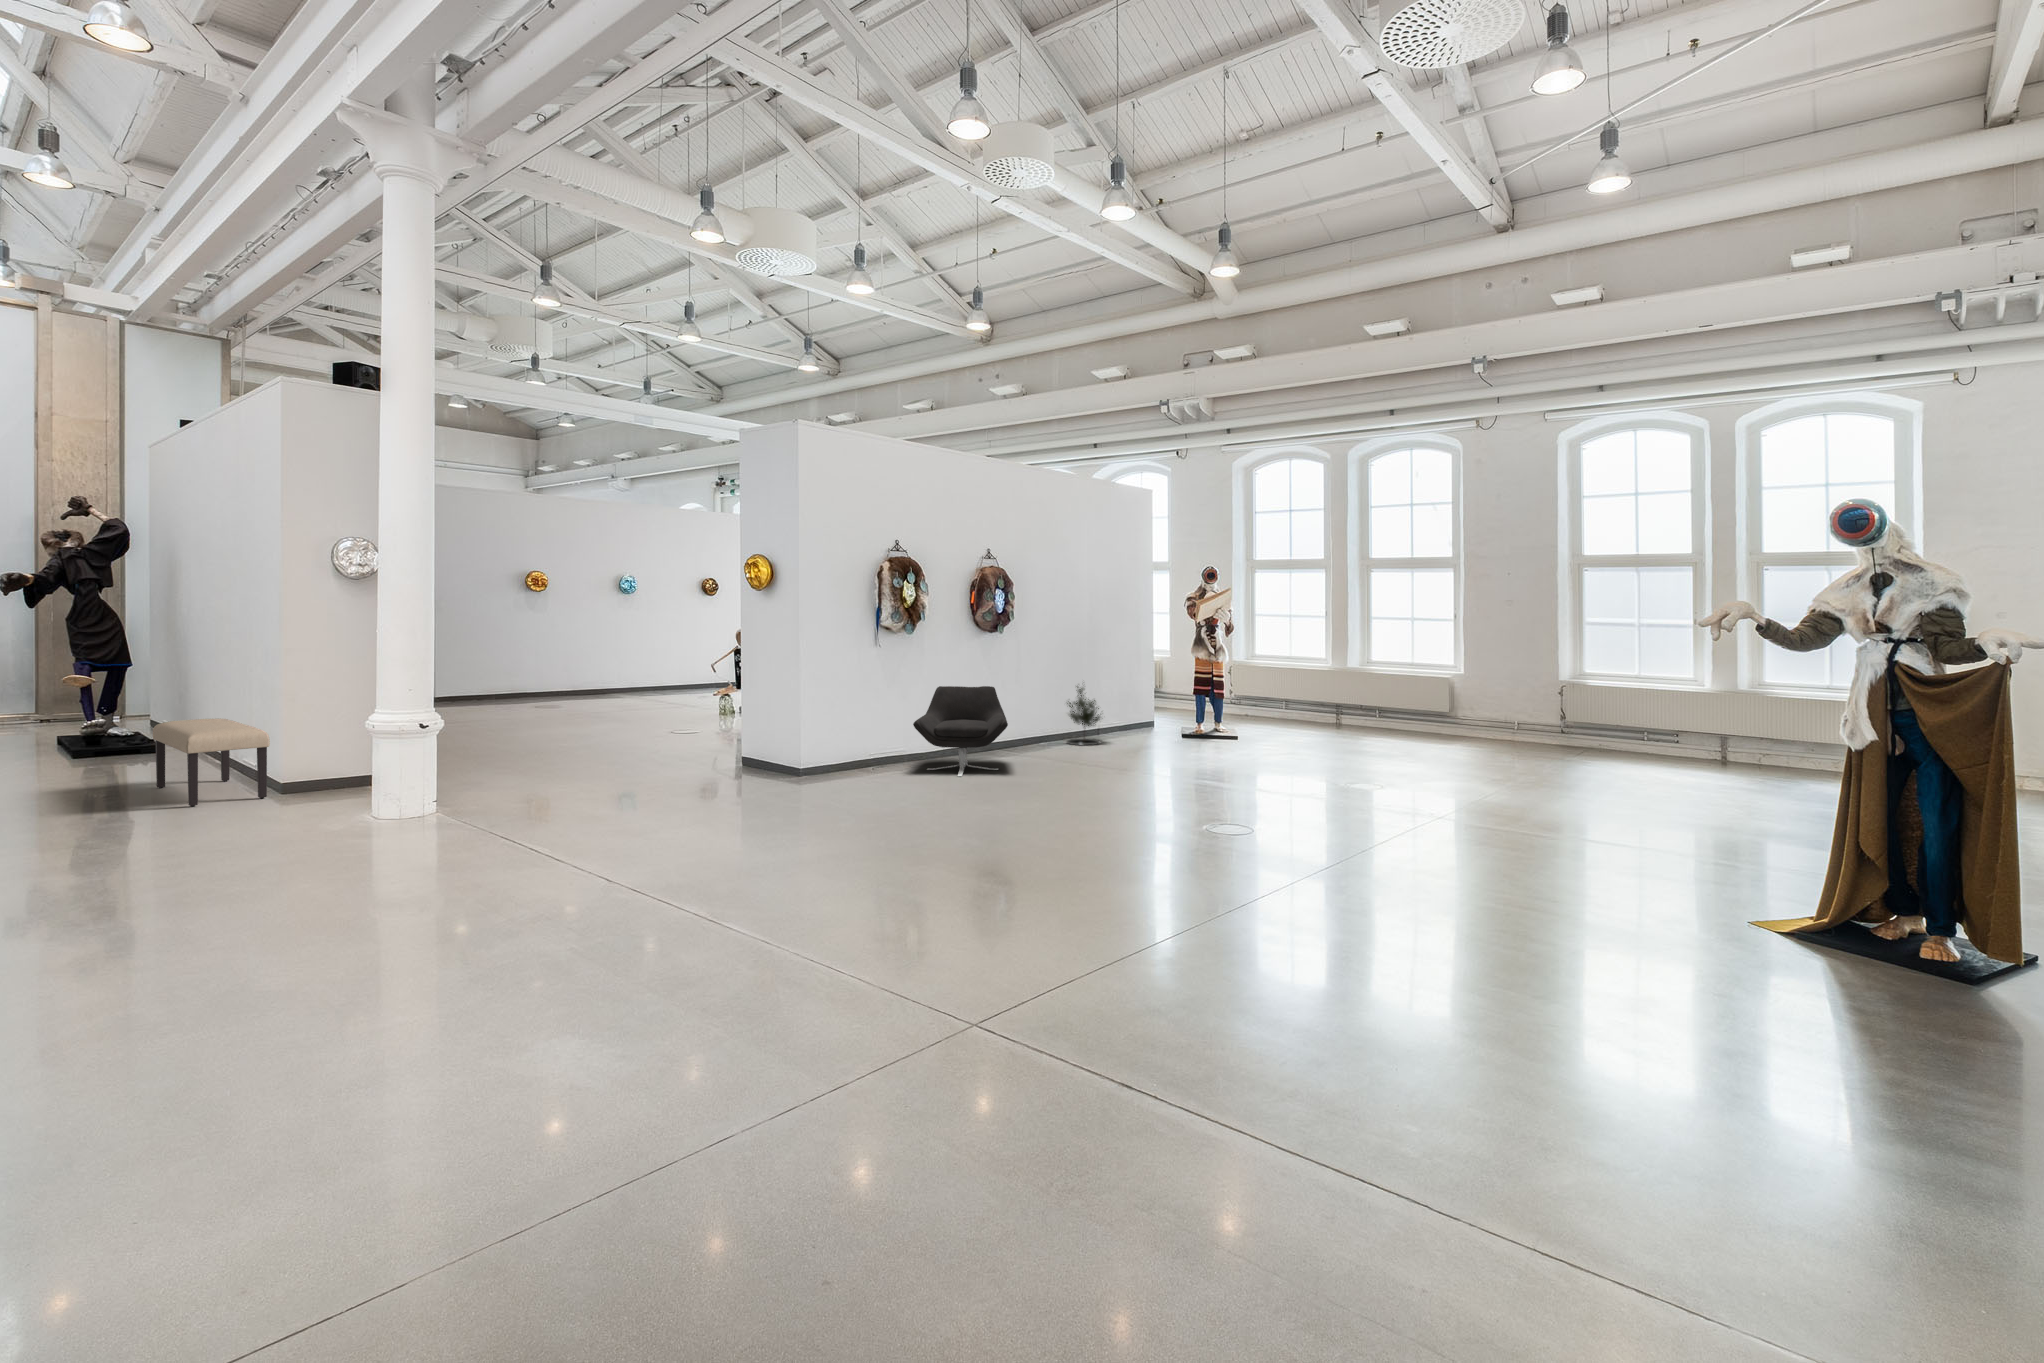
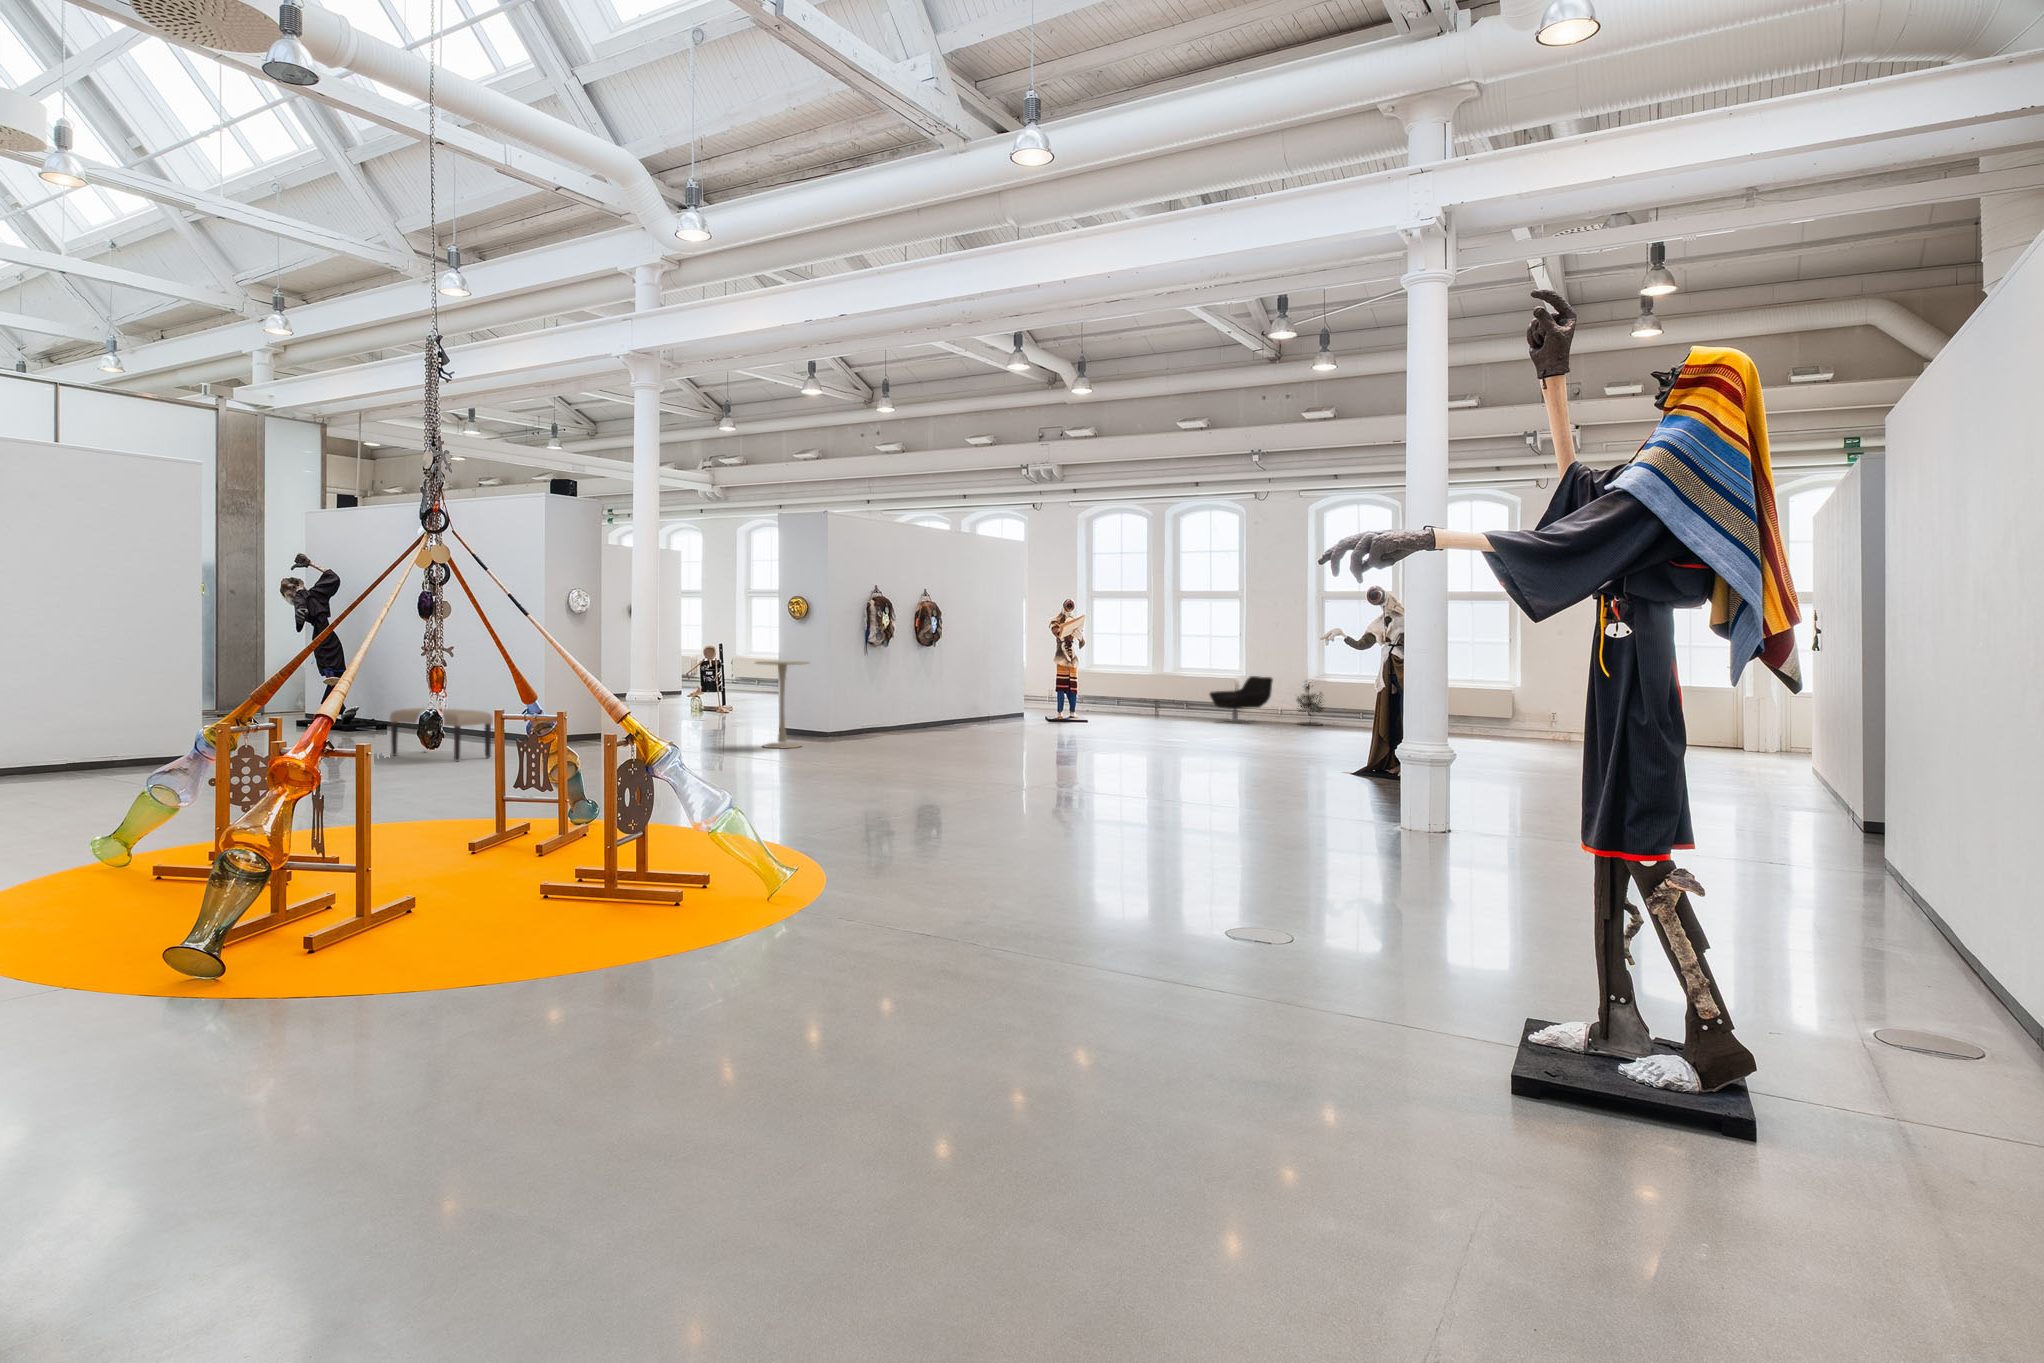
pedestal table: none [696,654,782,785] -> present [756,661,809,748]
lounge chair: present [913,686,1008,776] -> present [1210,676,1273,722]
potted tree: present [1066,686,1101,745] -> present [1297,684,1324,726]

